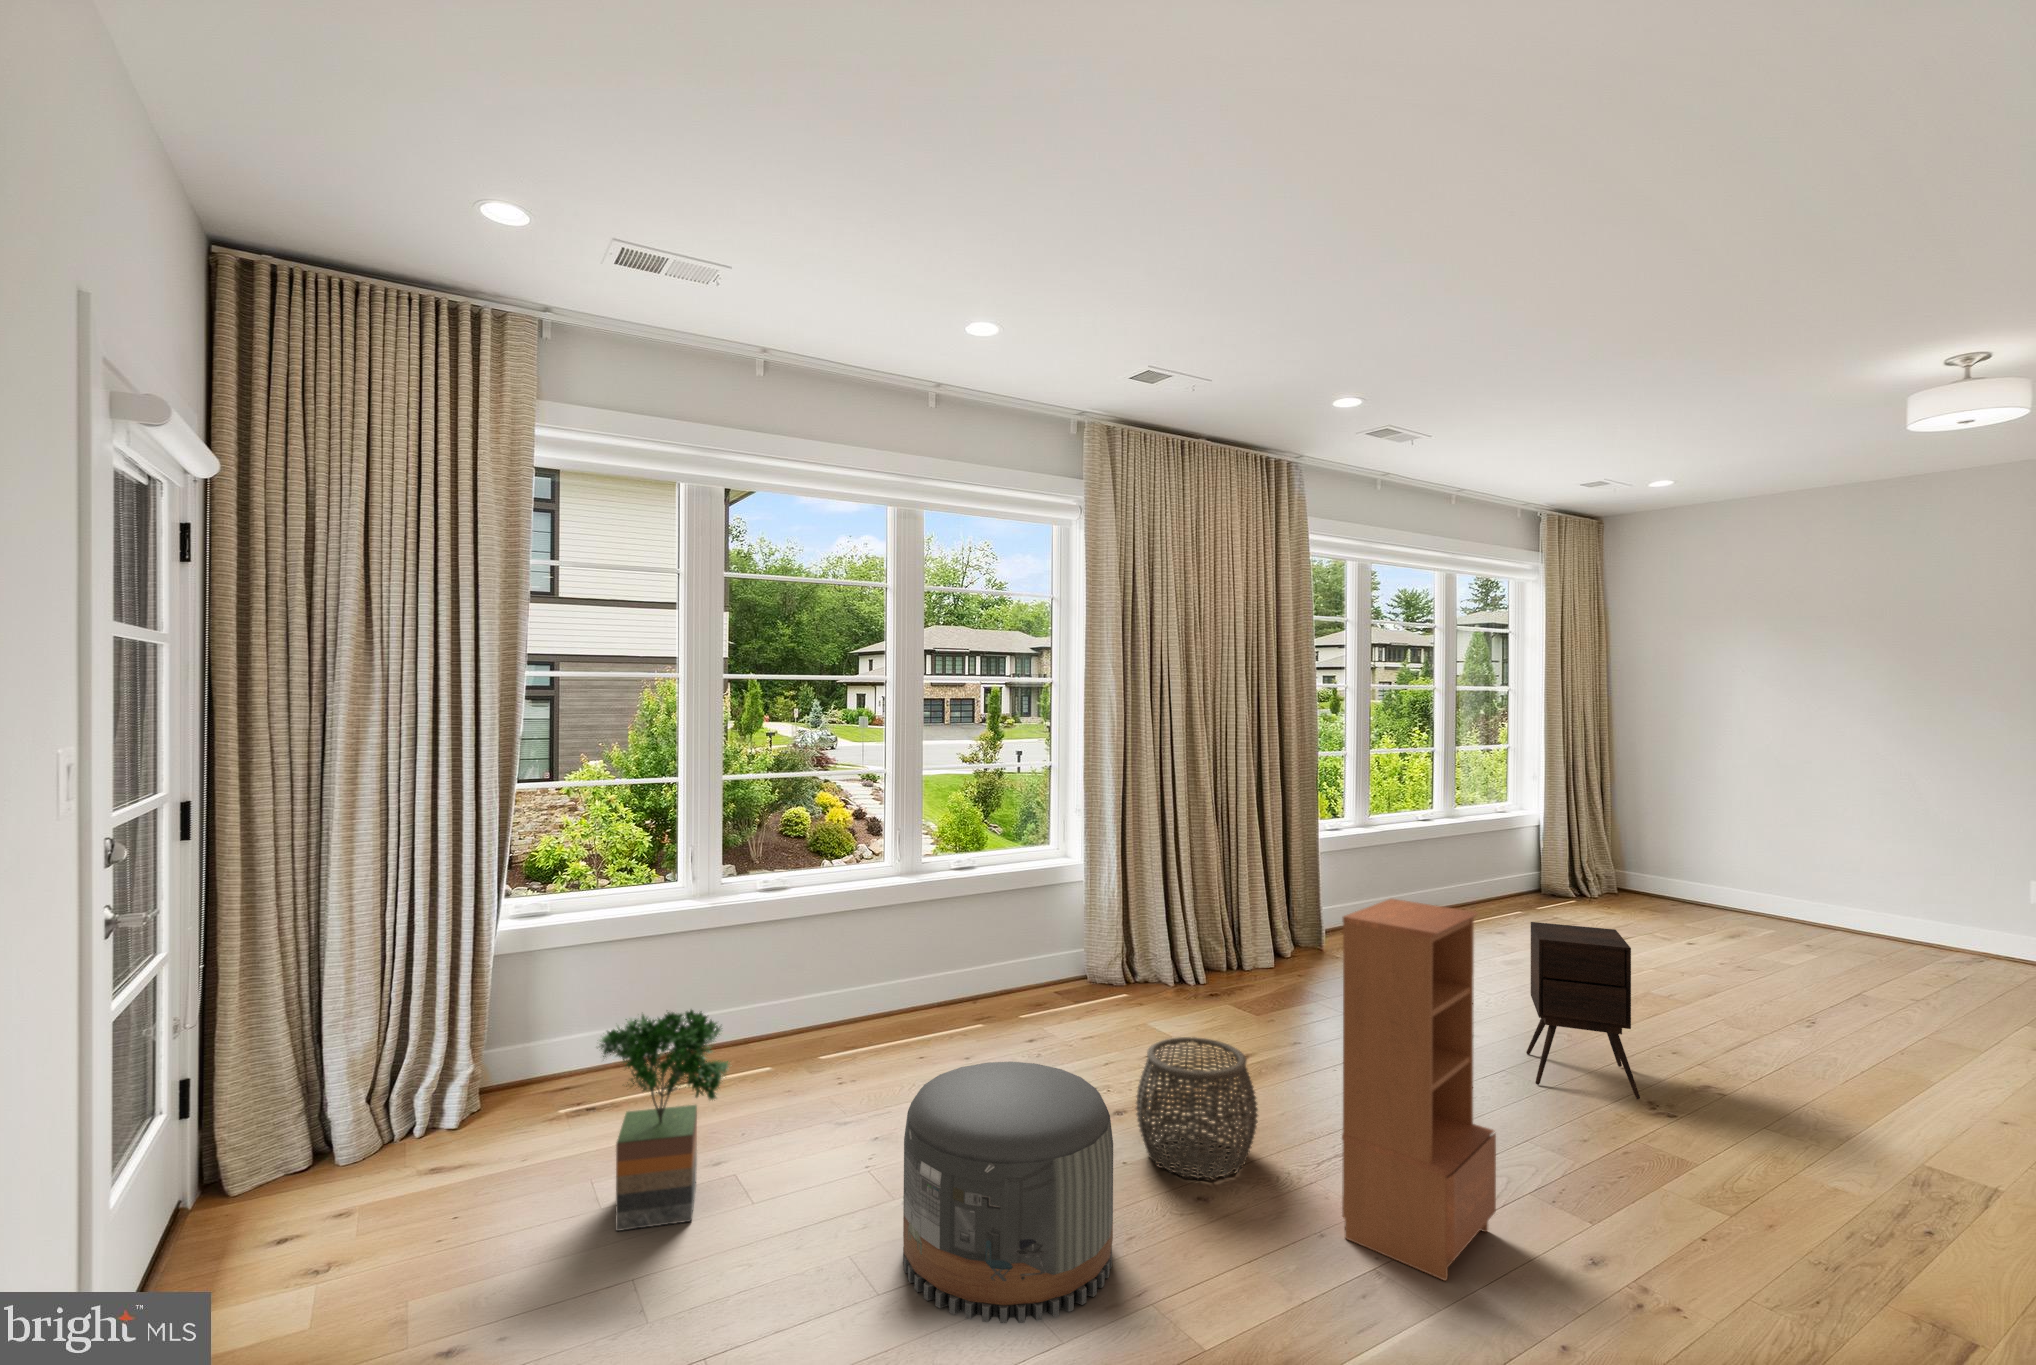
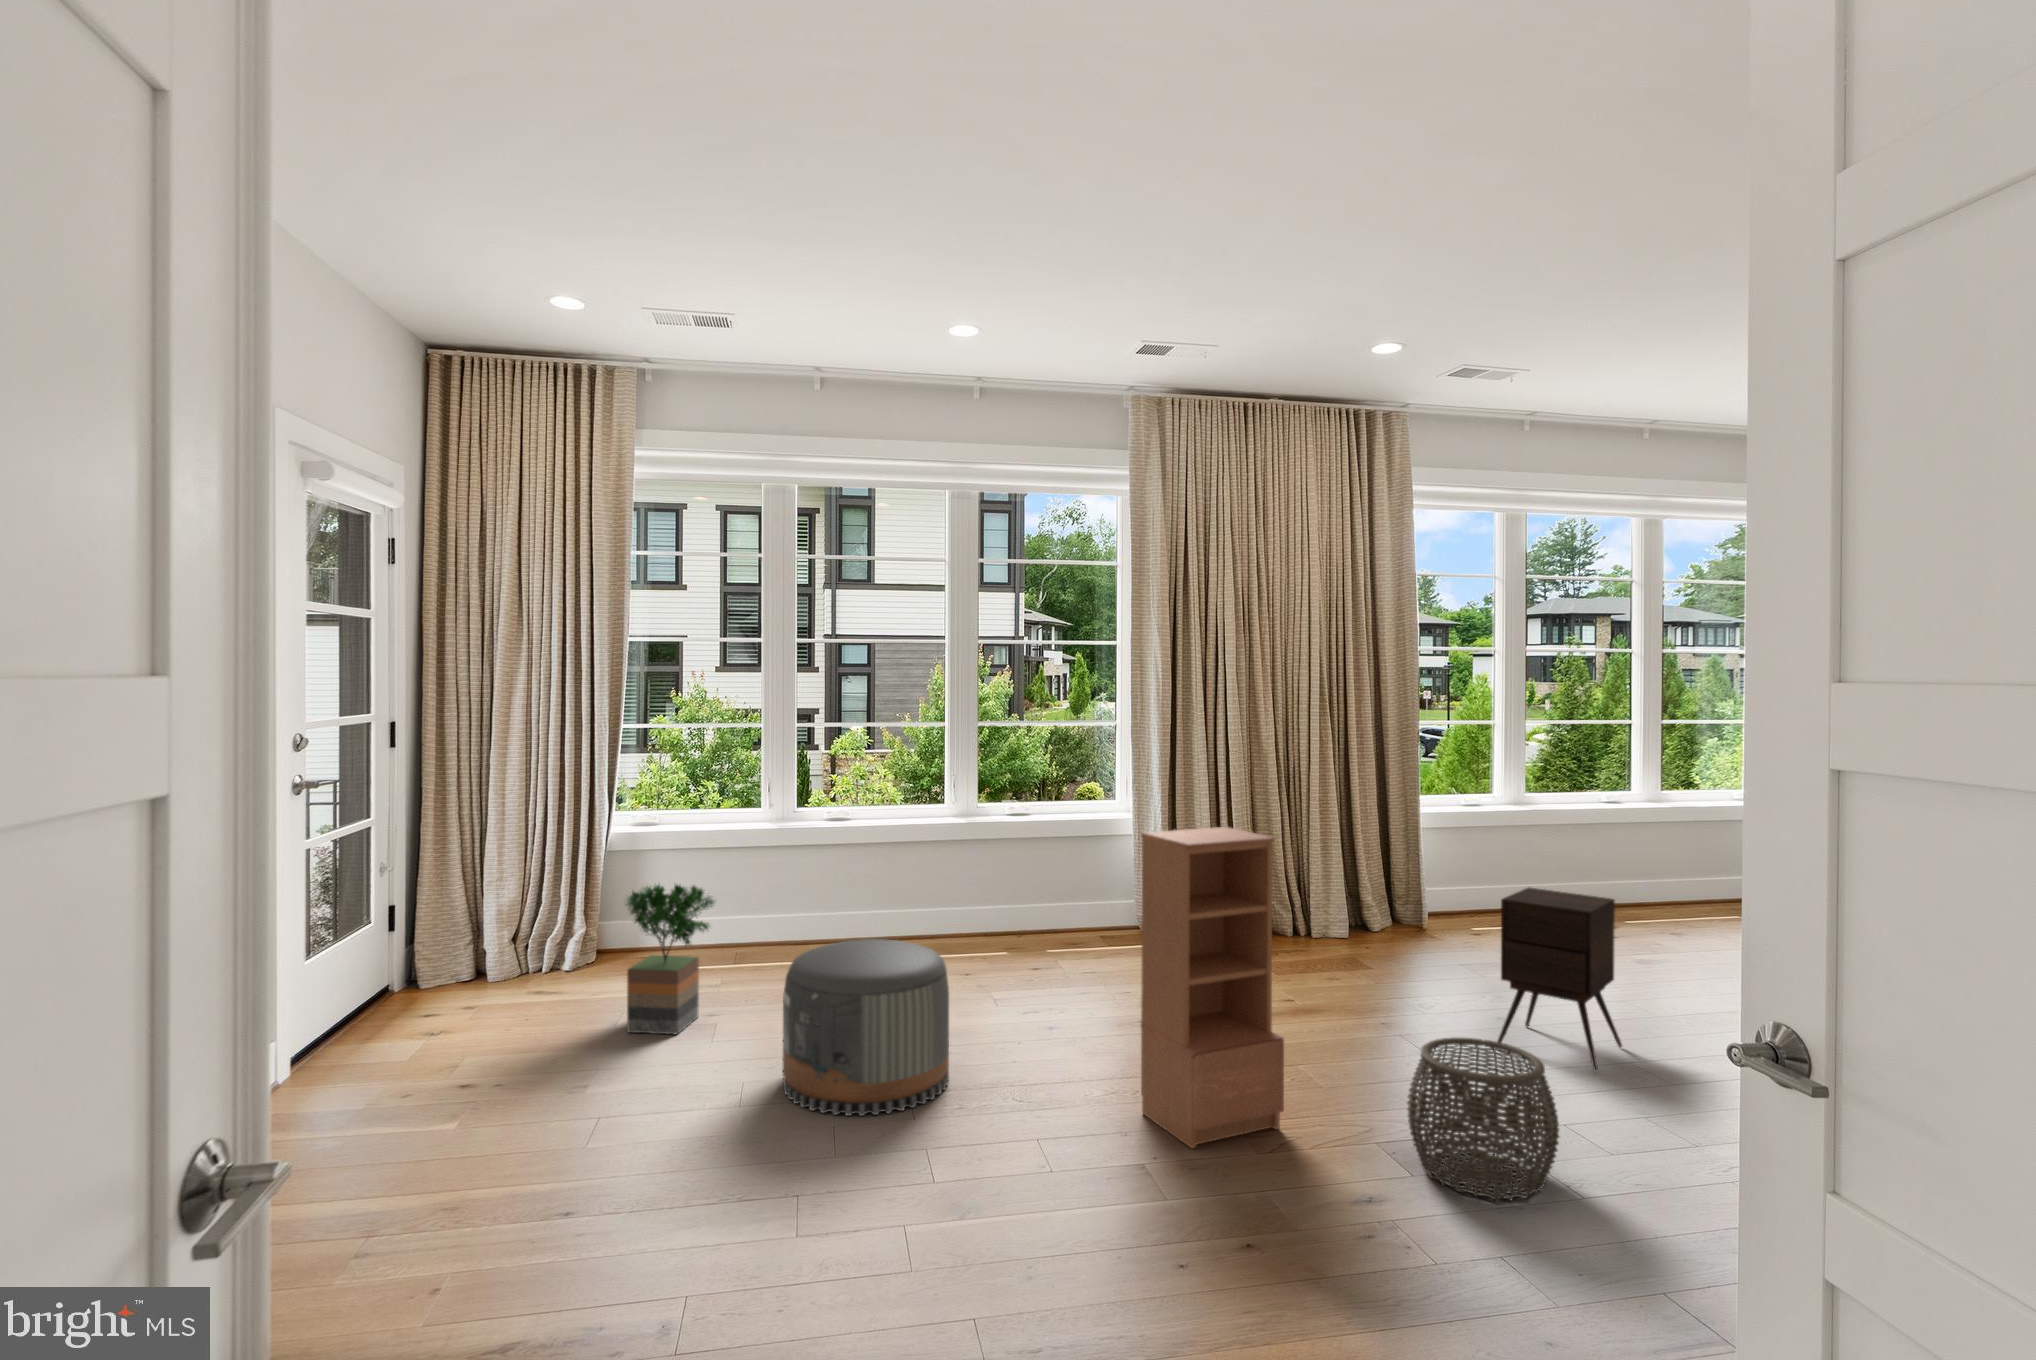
woven basket: present [1136,1037,1258,1179] -> present [1407,1037,1559,1200]

